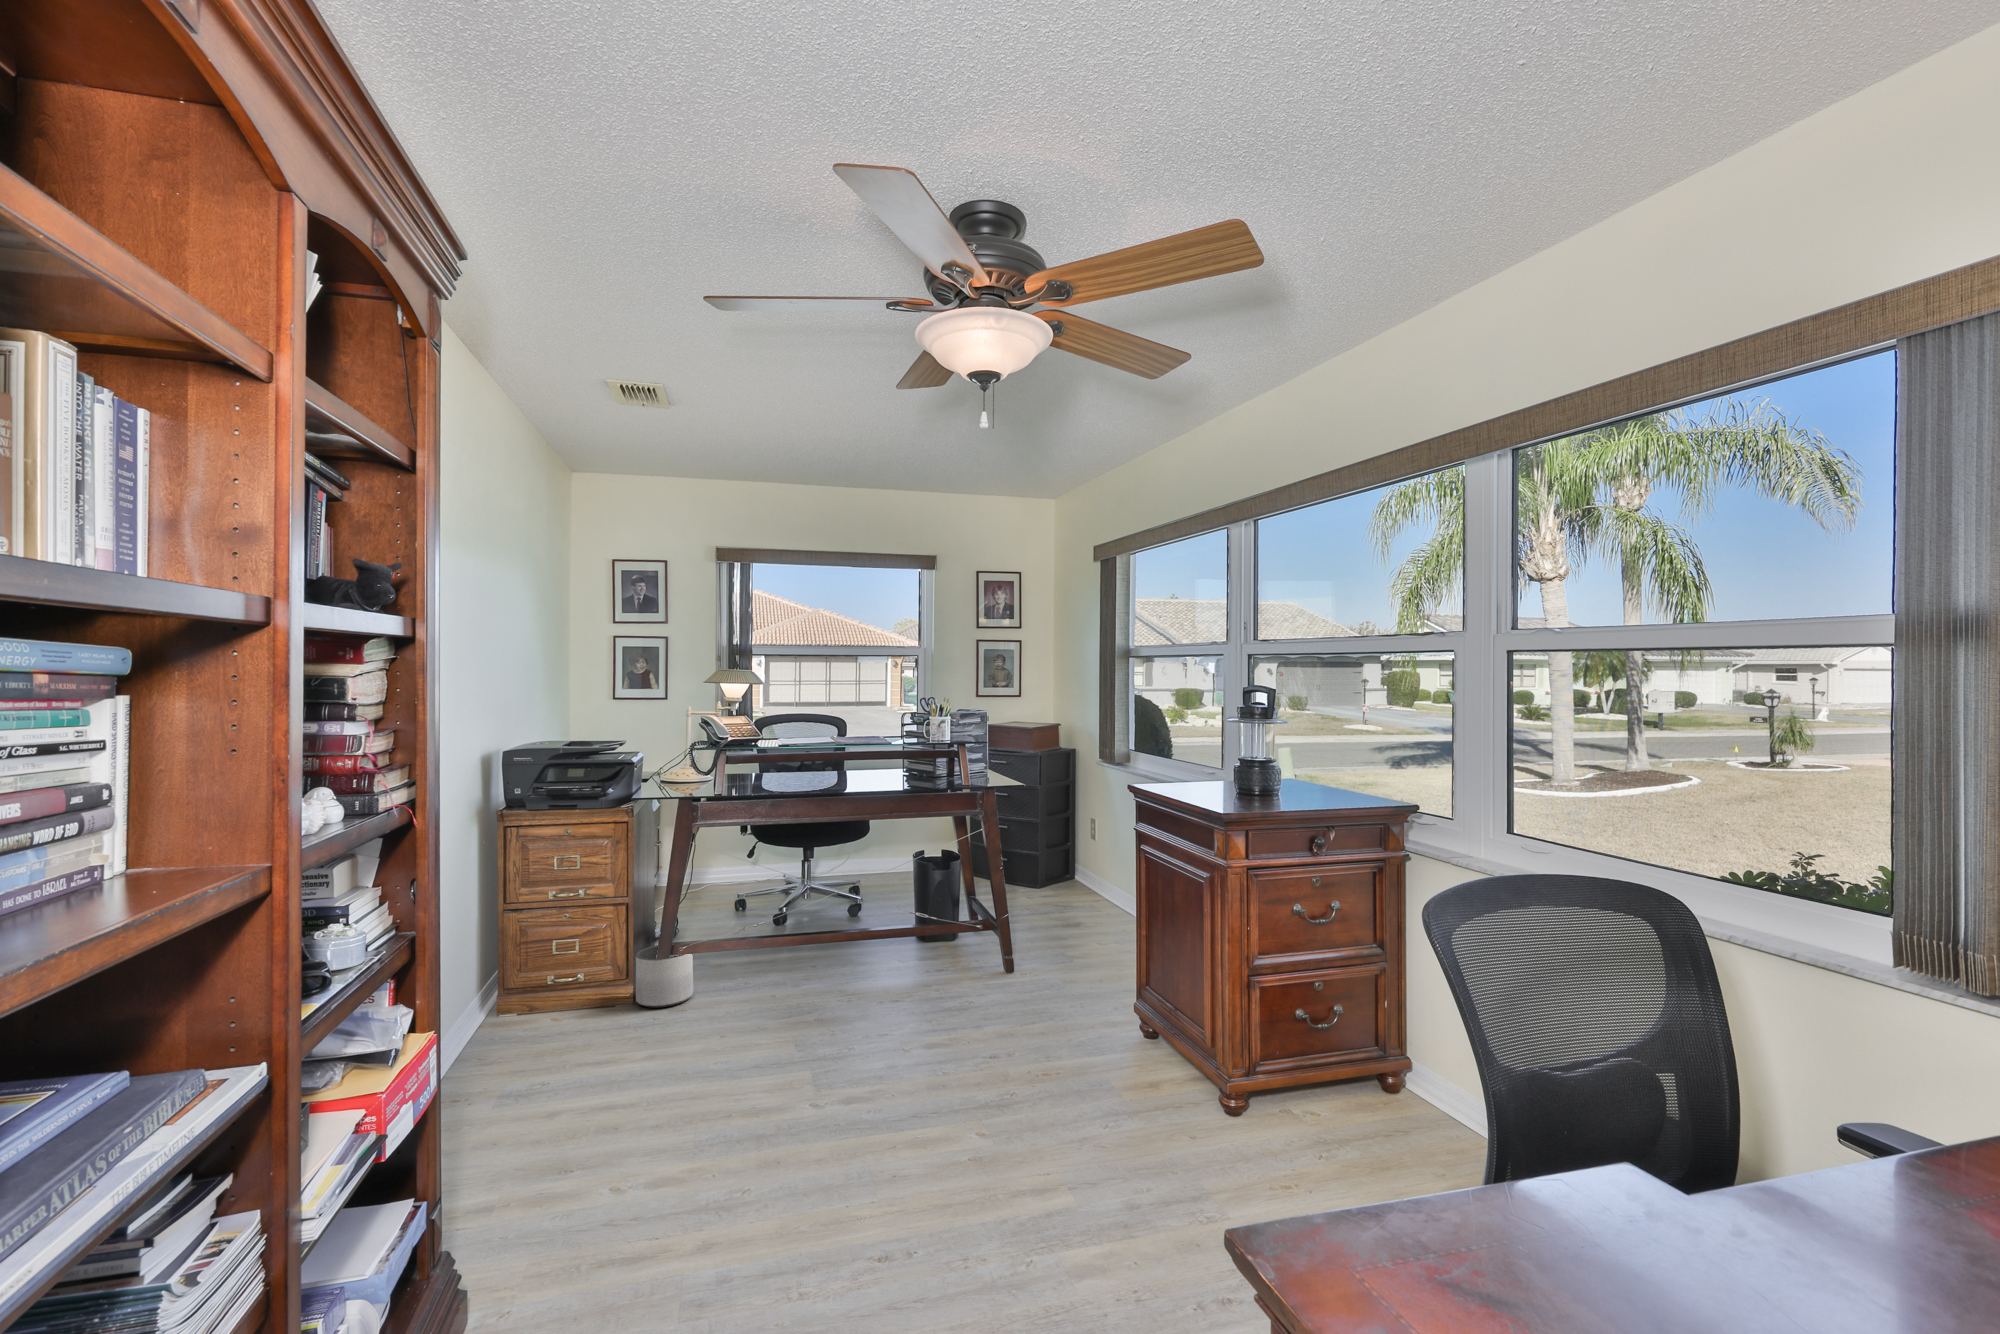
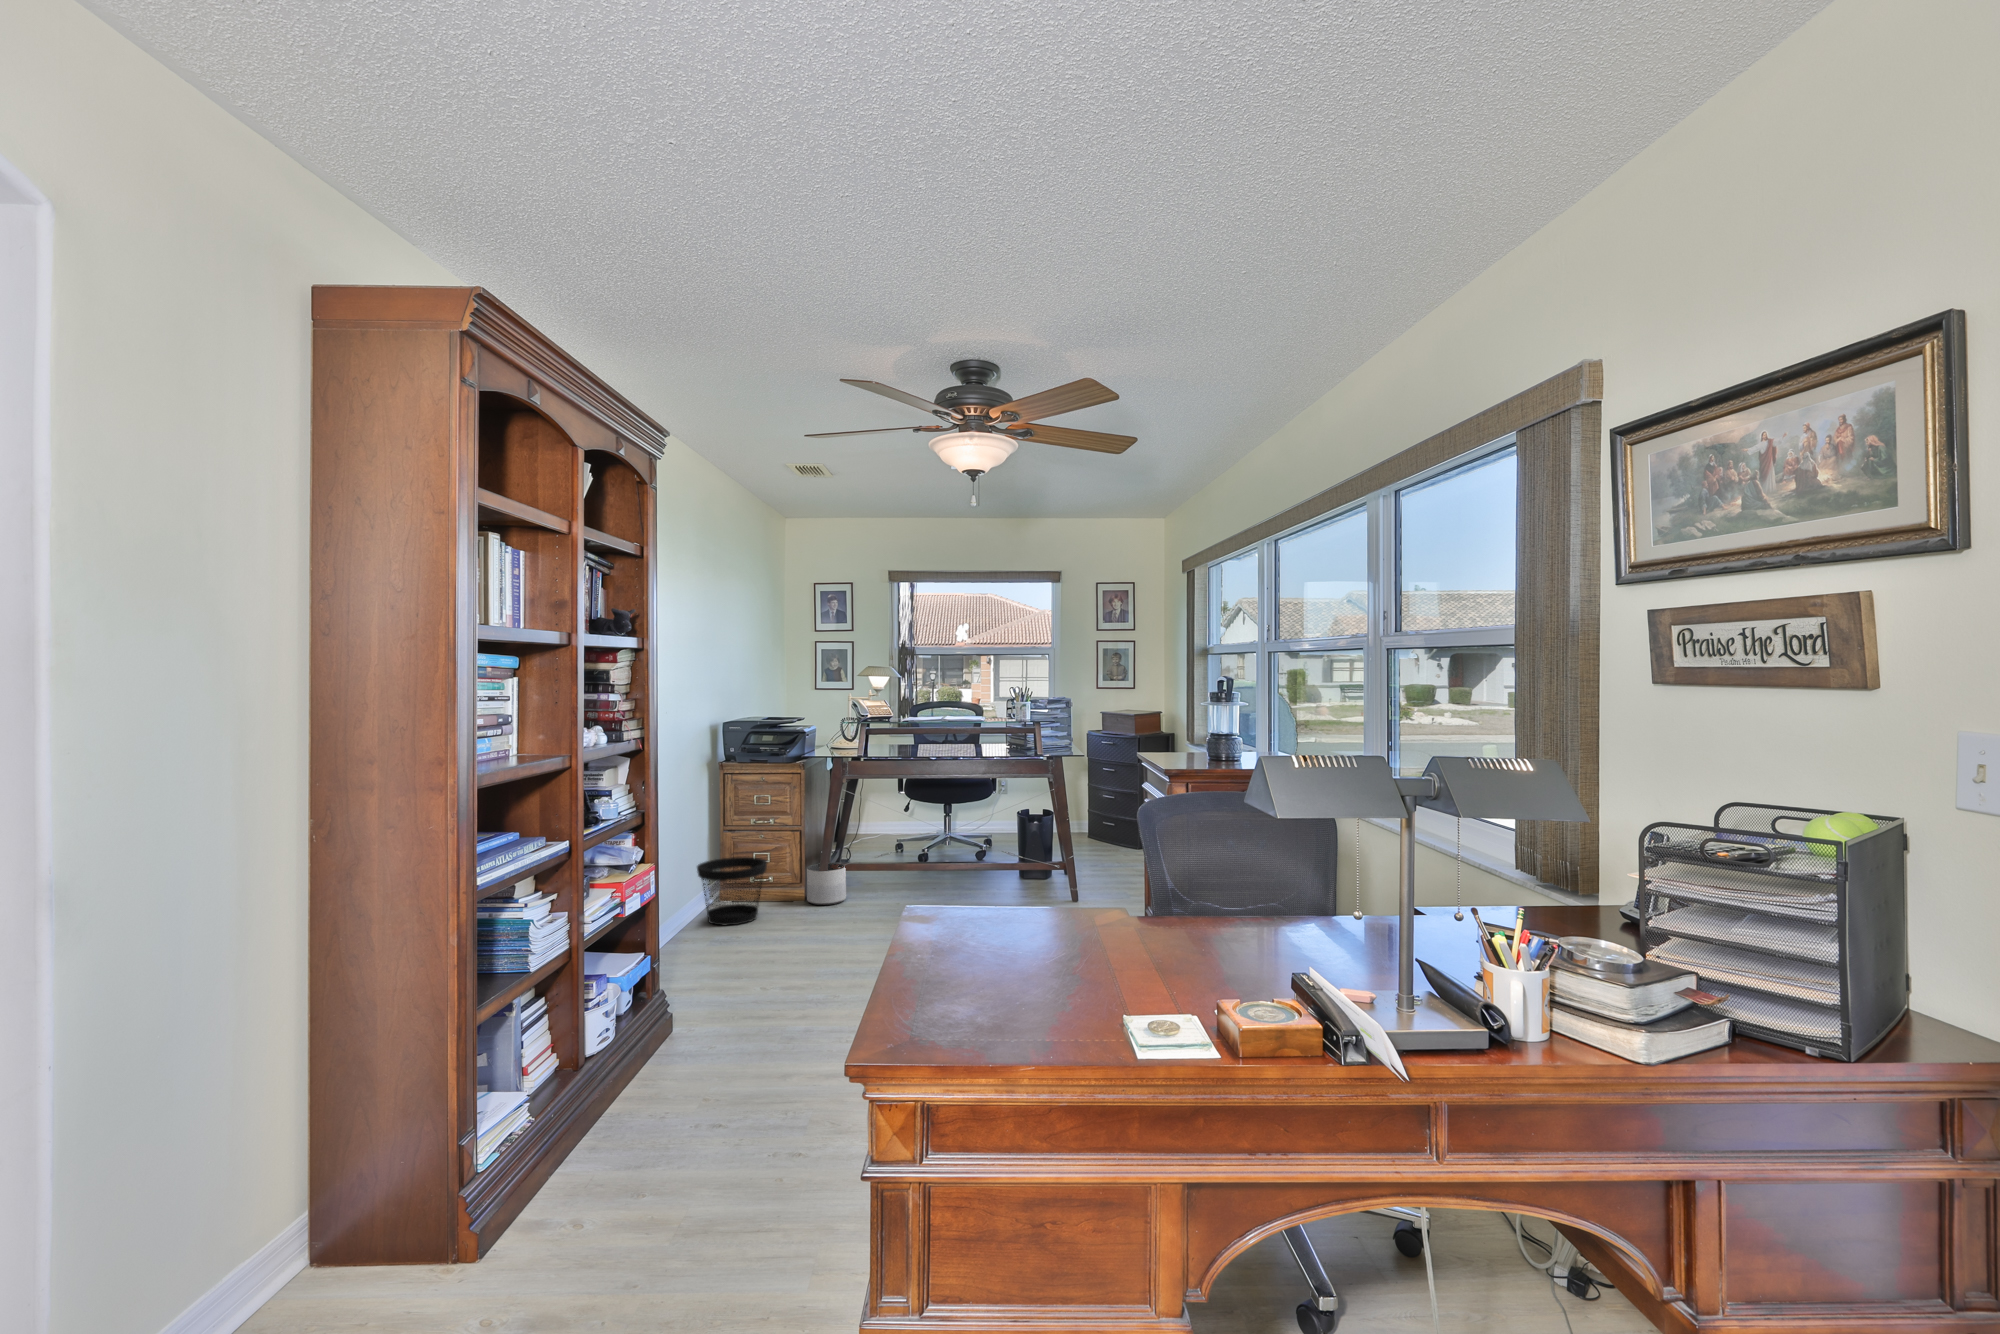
wastebasket: none [467,949,582,1061] -> present [697,857,767,926]

